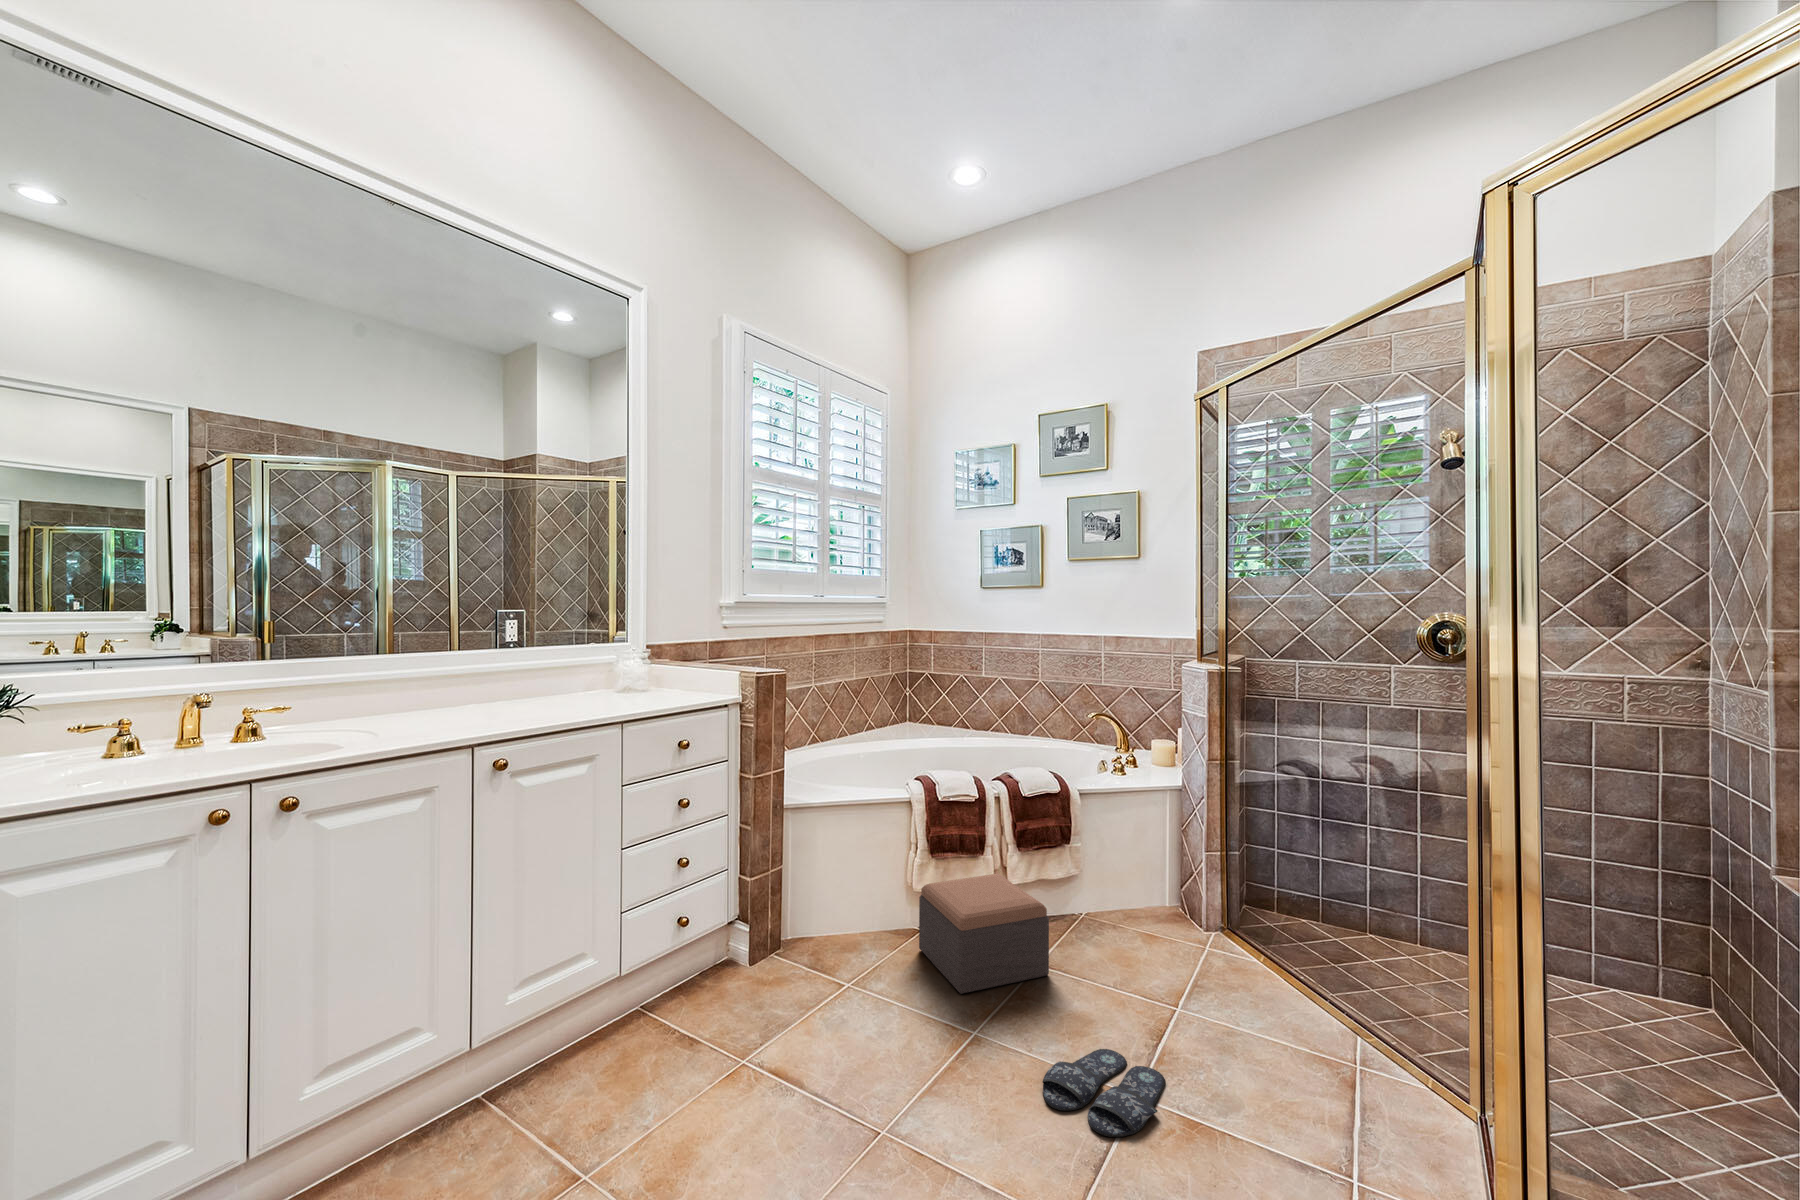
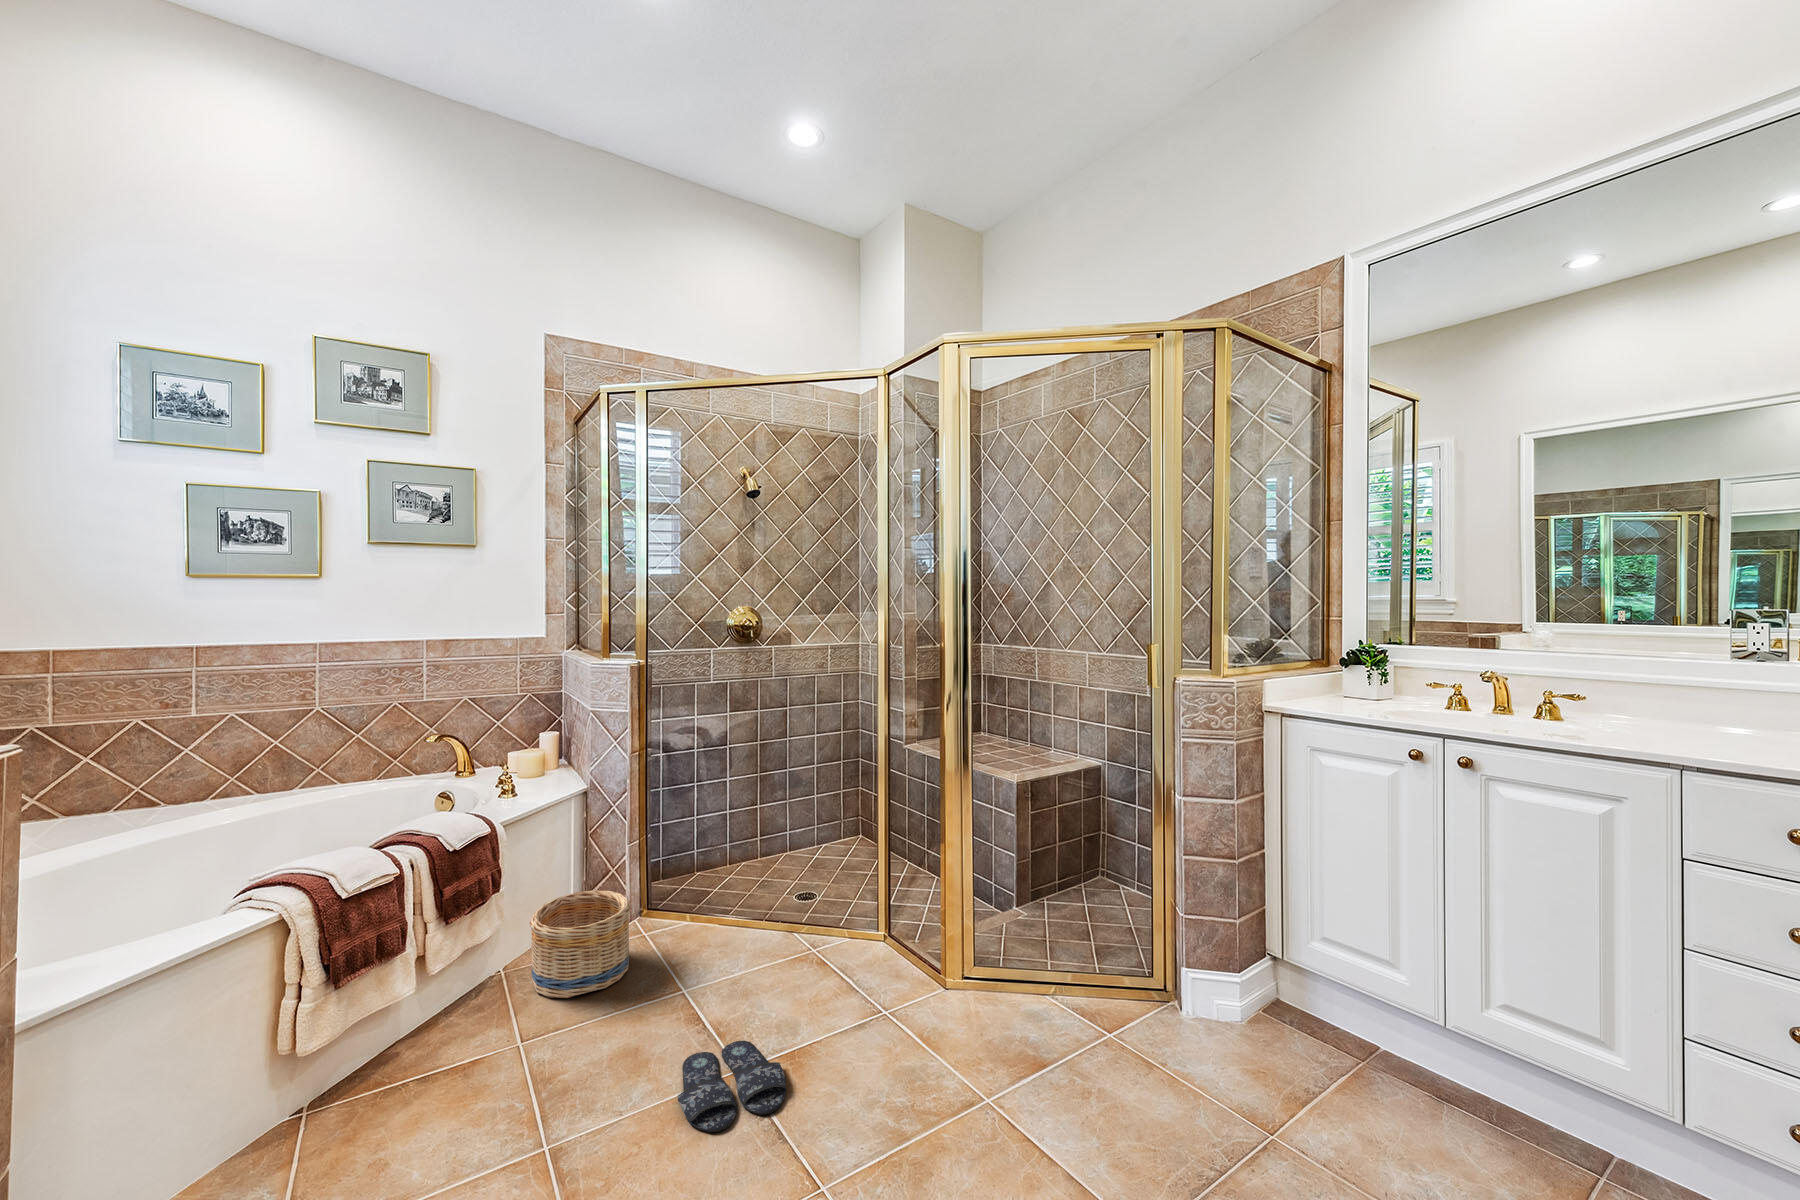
basket: none [1085,872,1176,969] -> present [530,890,630,998]
footstool: present [919,874,1049,994] -> none [348,967,551,1140]

